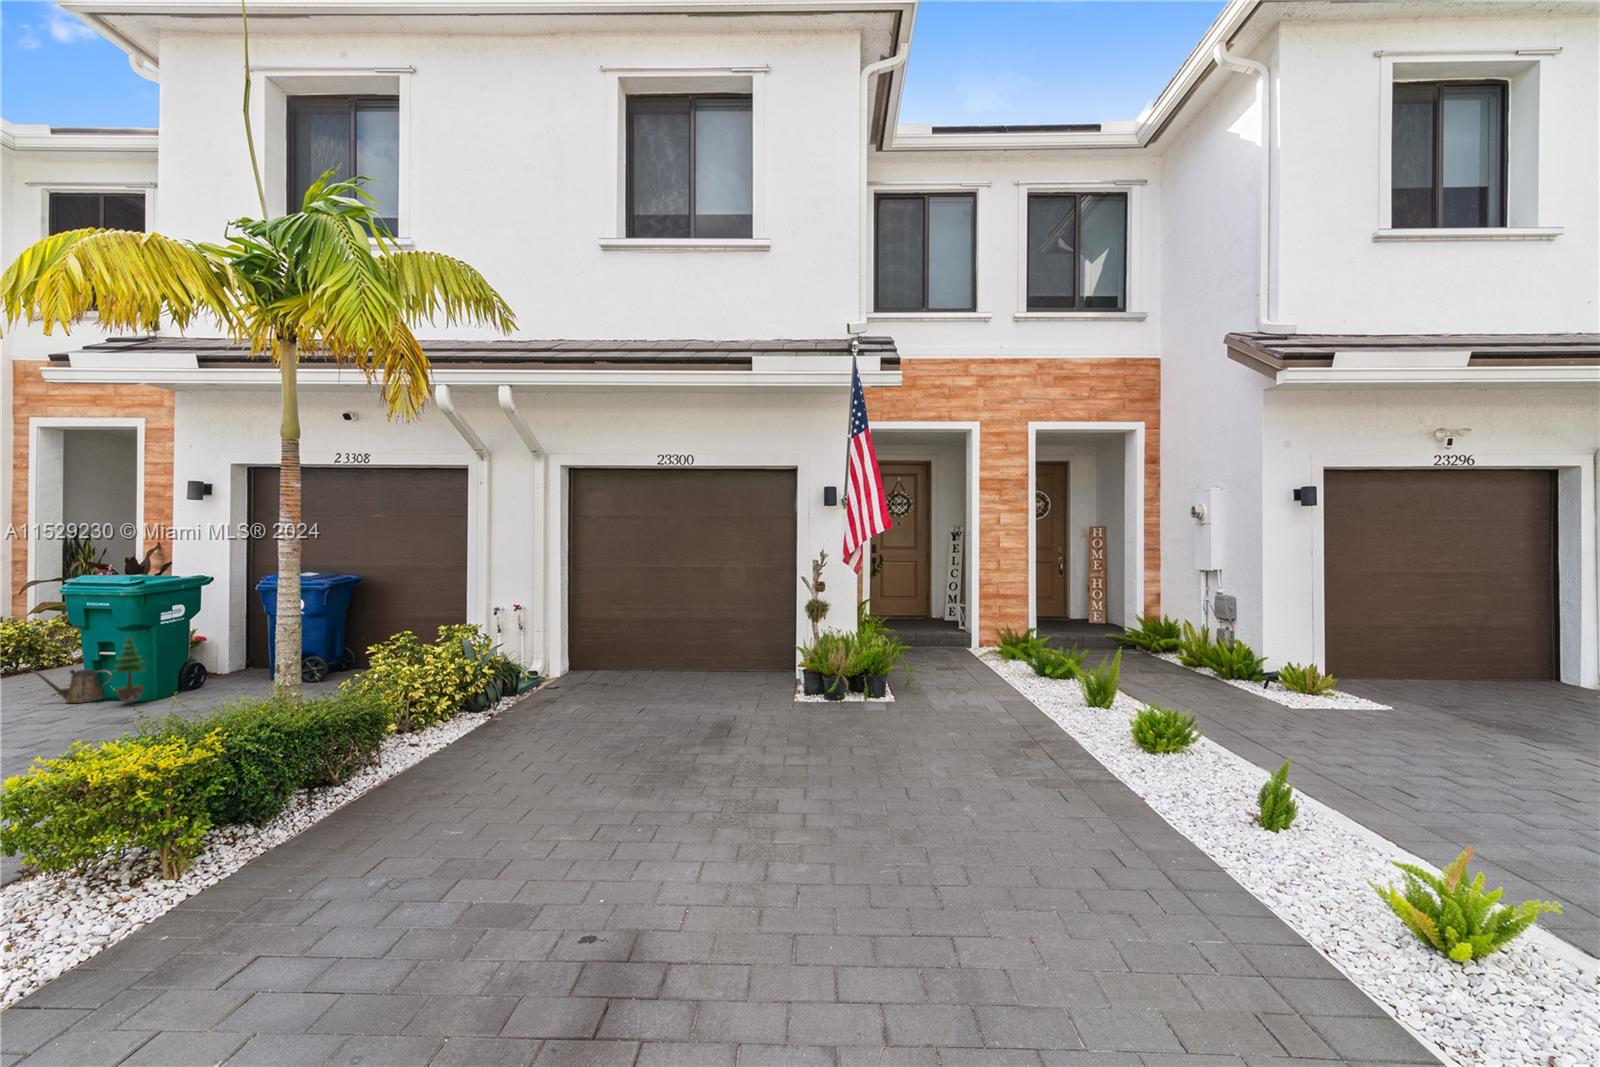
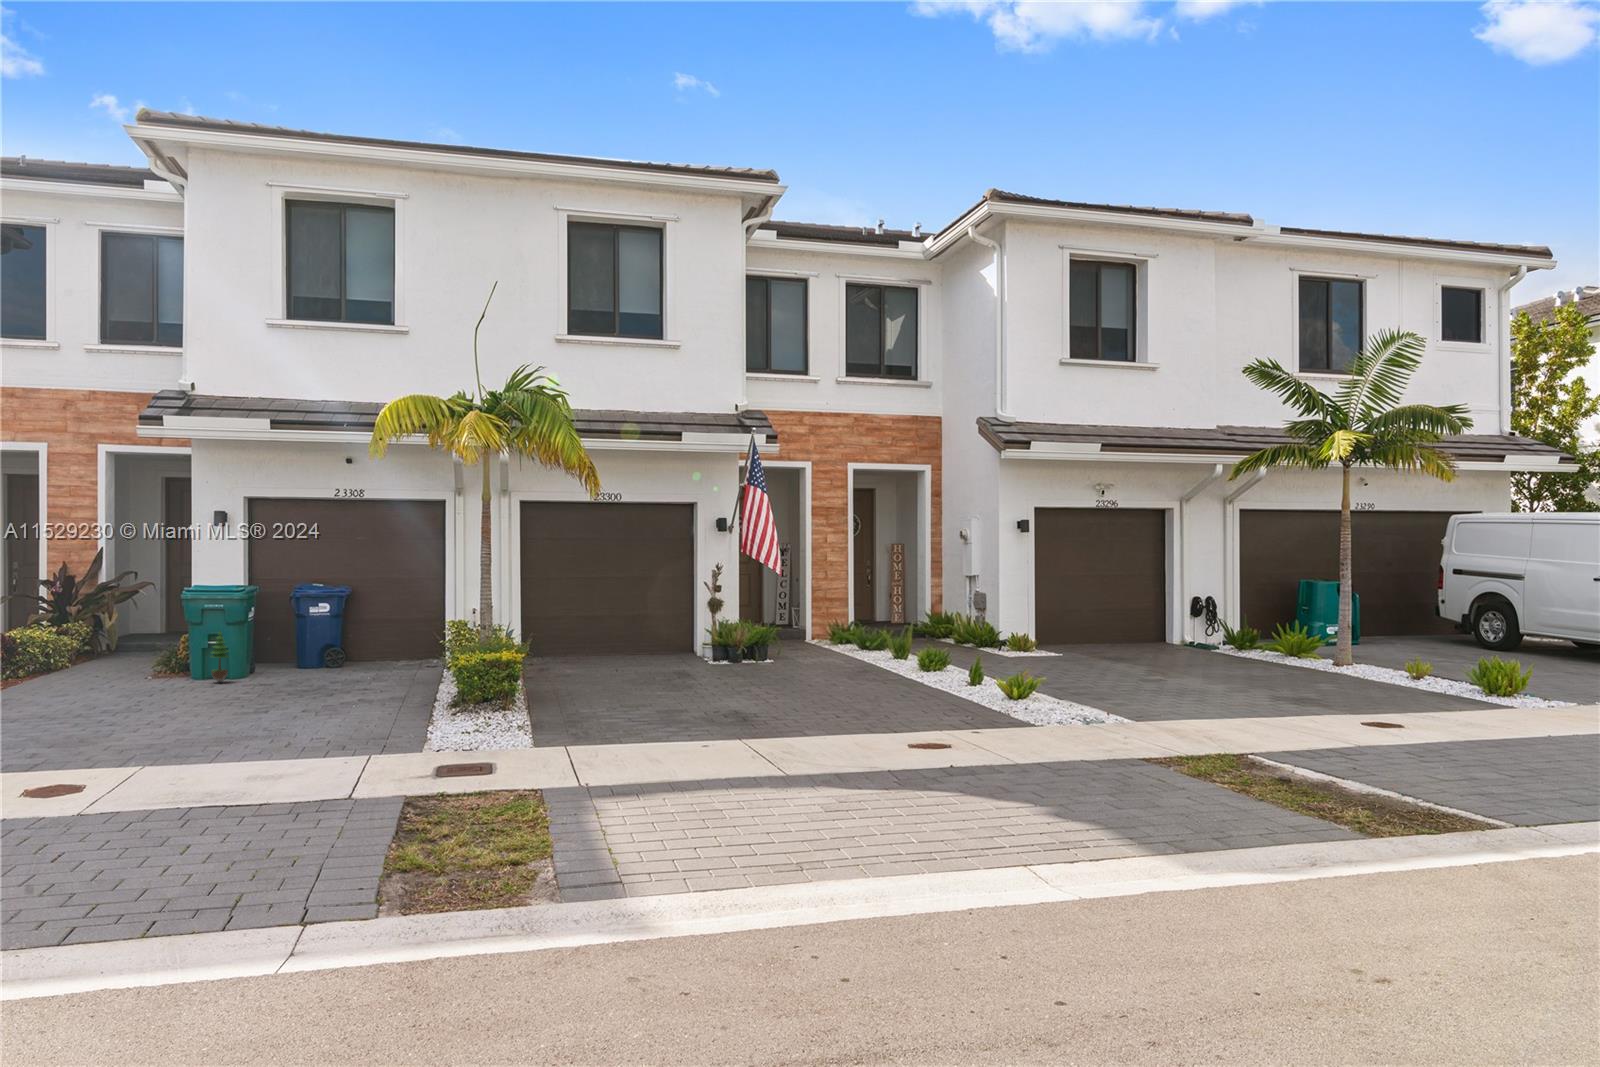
watering can: present [30,669,113,703] -> none [139,659,190,684]

